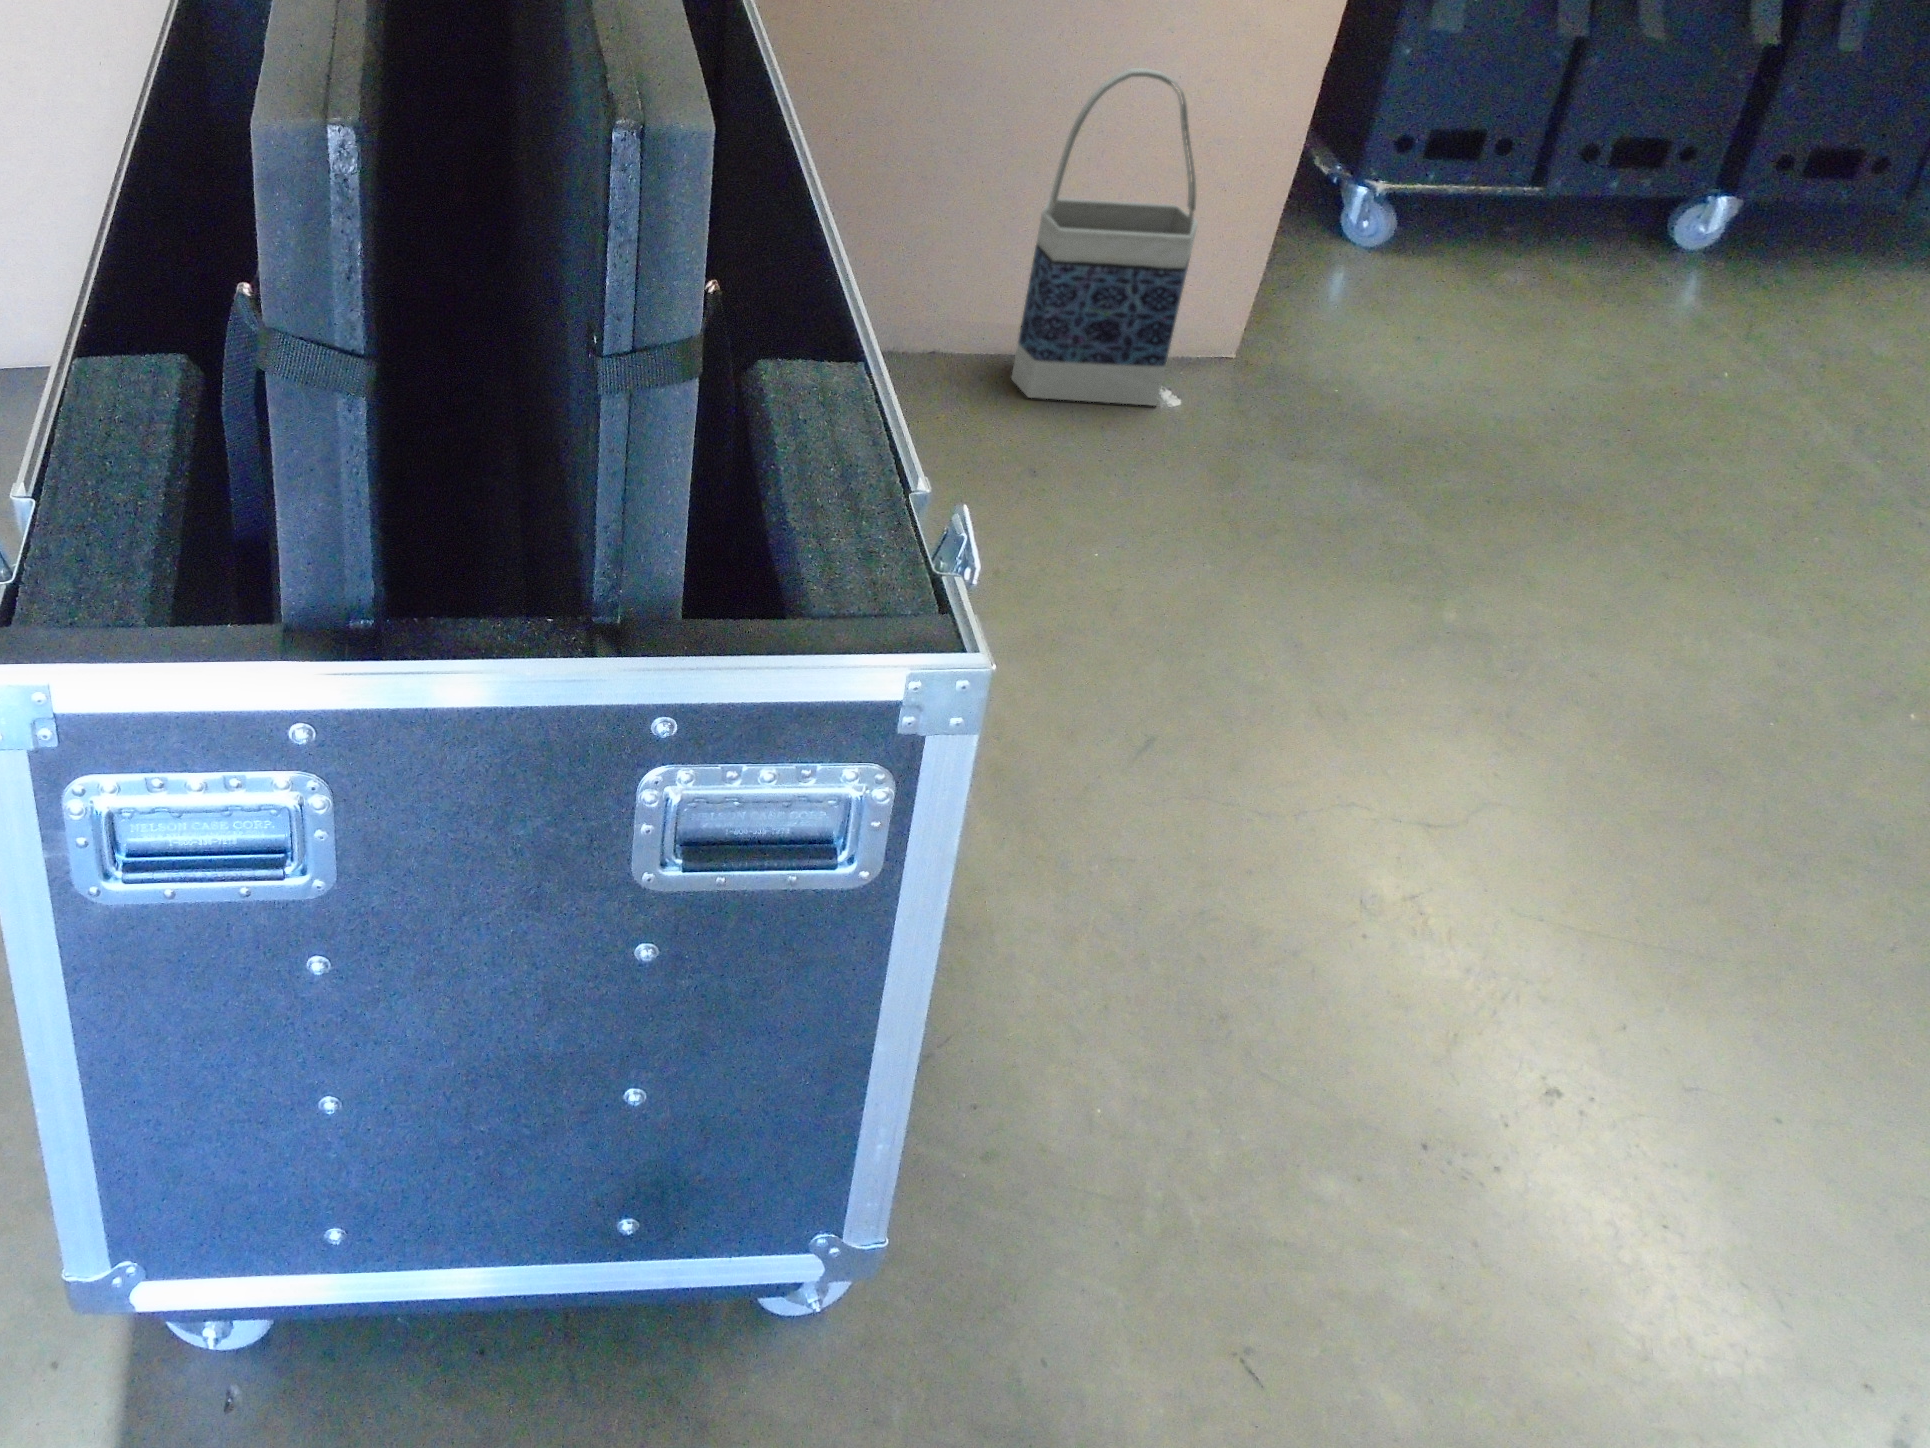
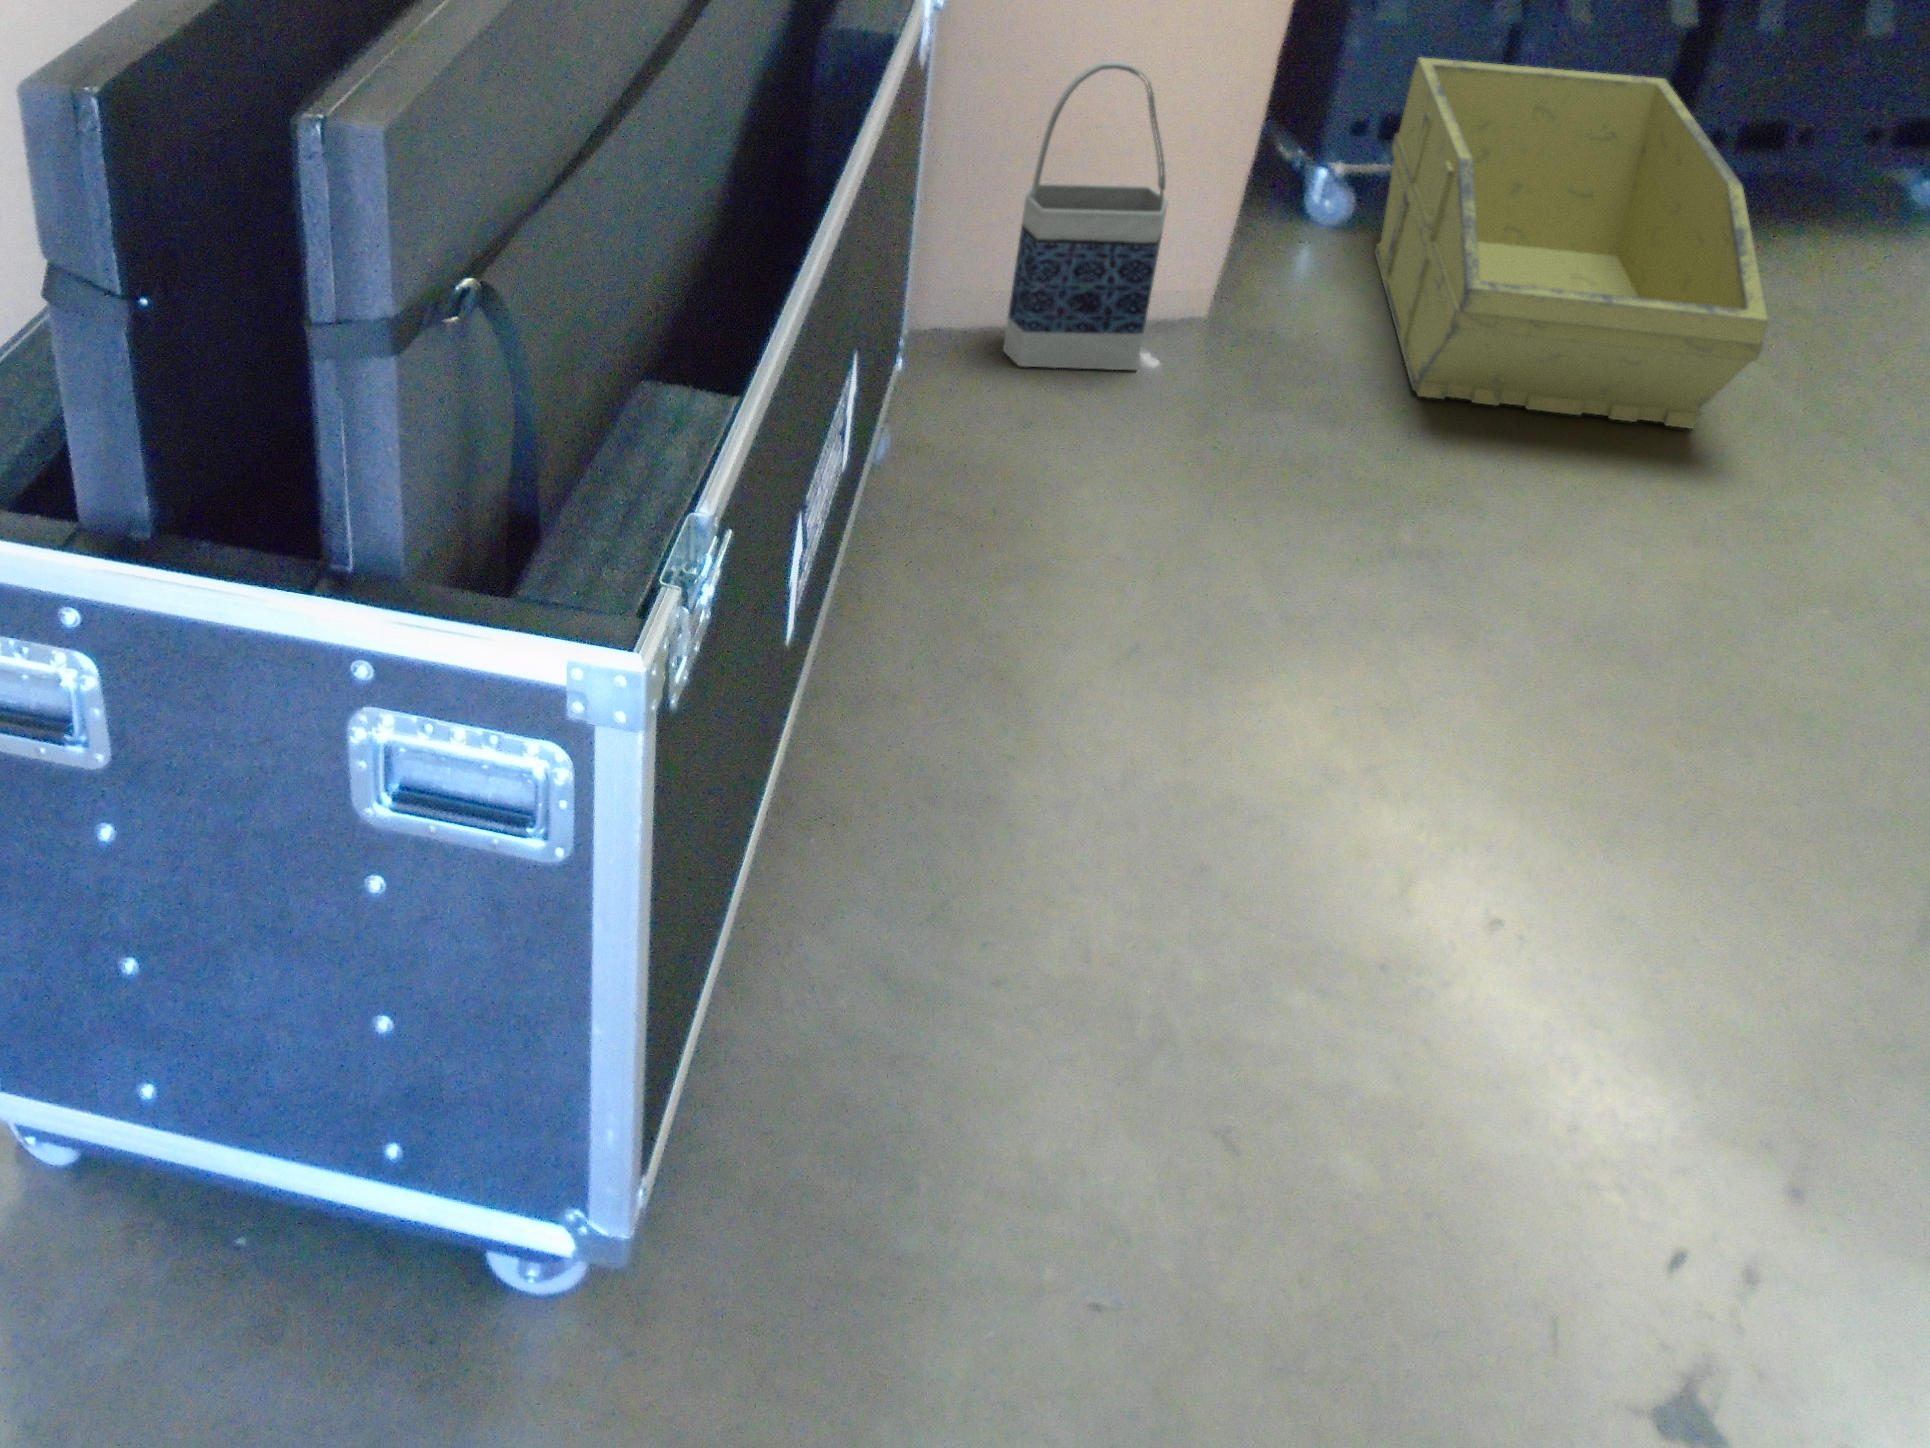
storage bin: none [1417,68,1858,490] -> present [1375,57,1768,429]

